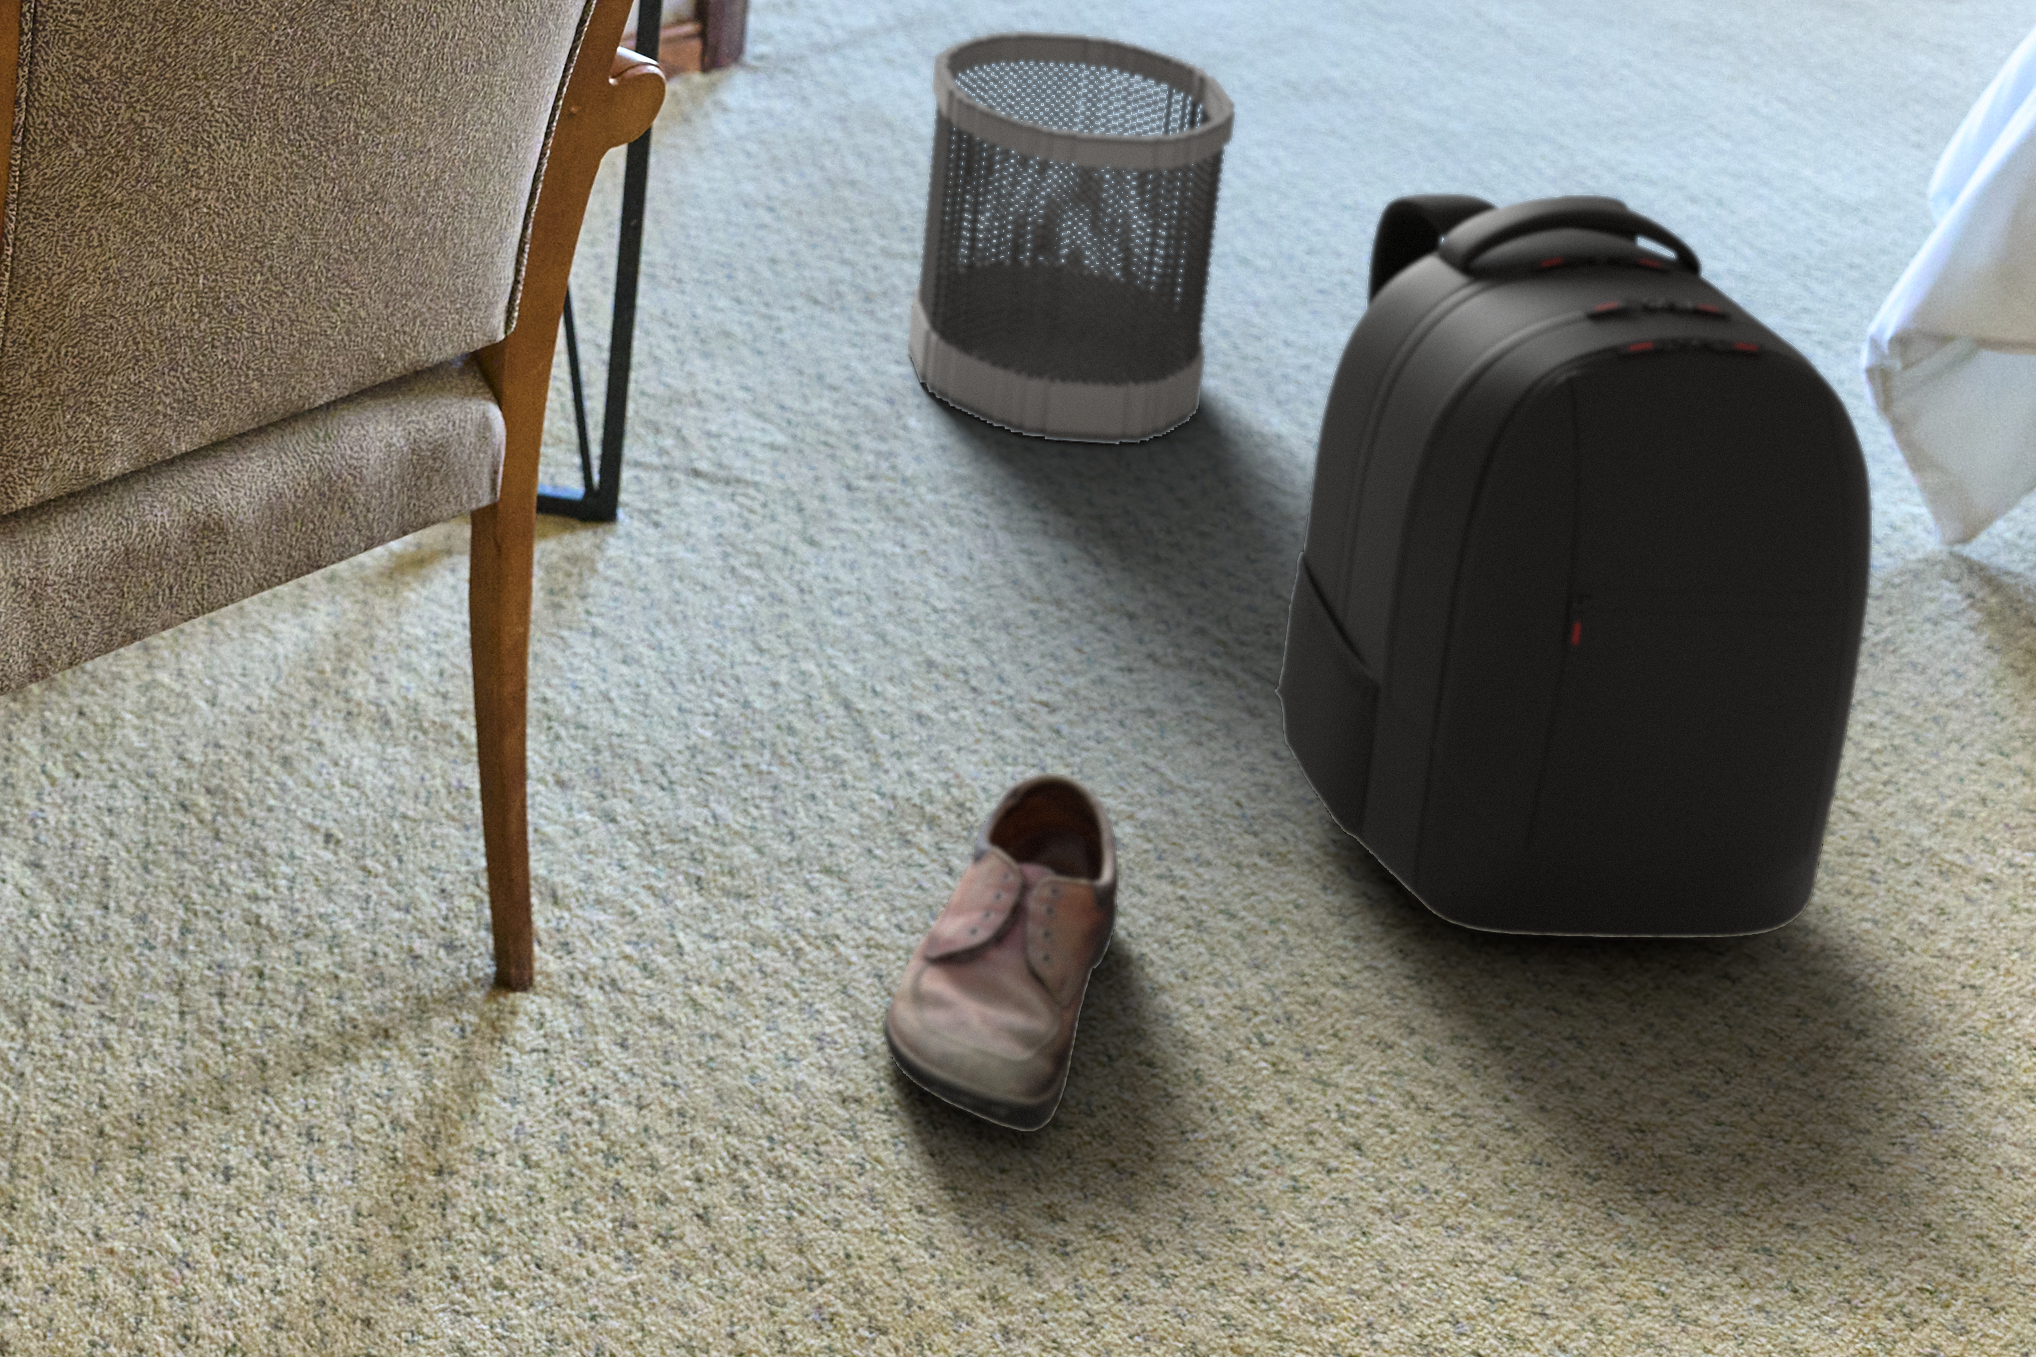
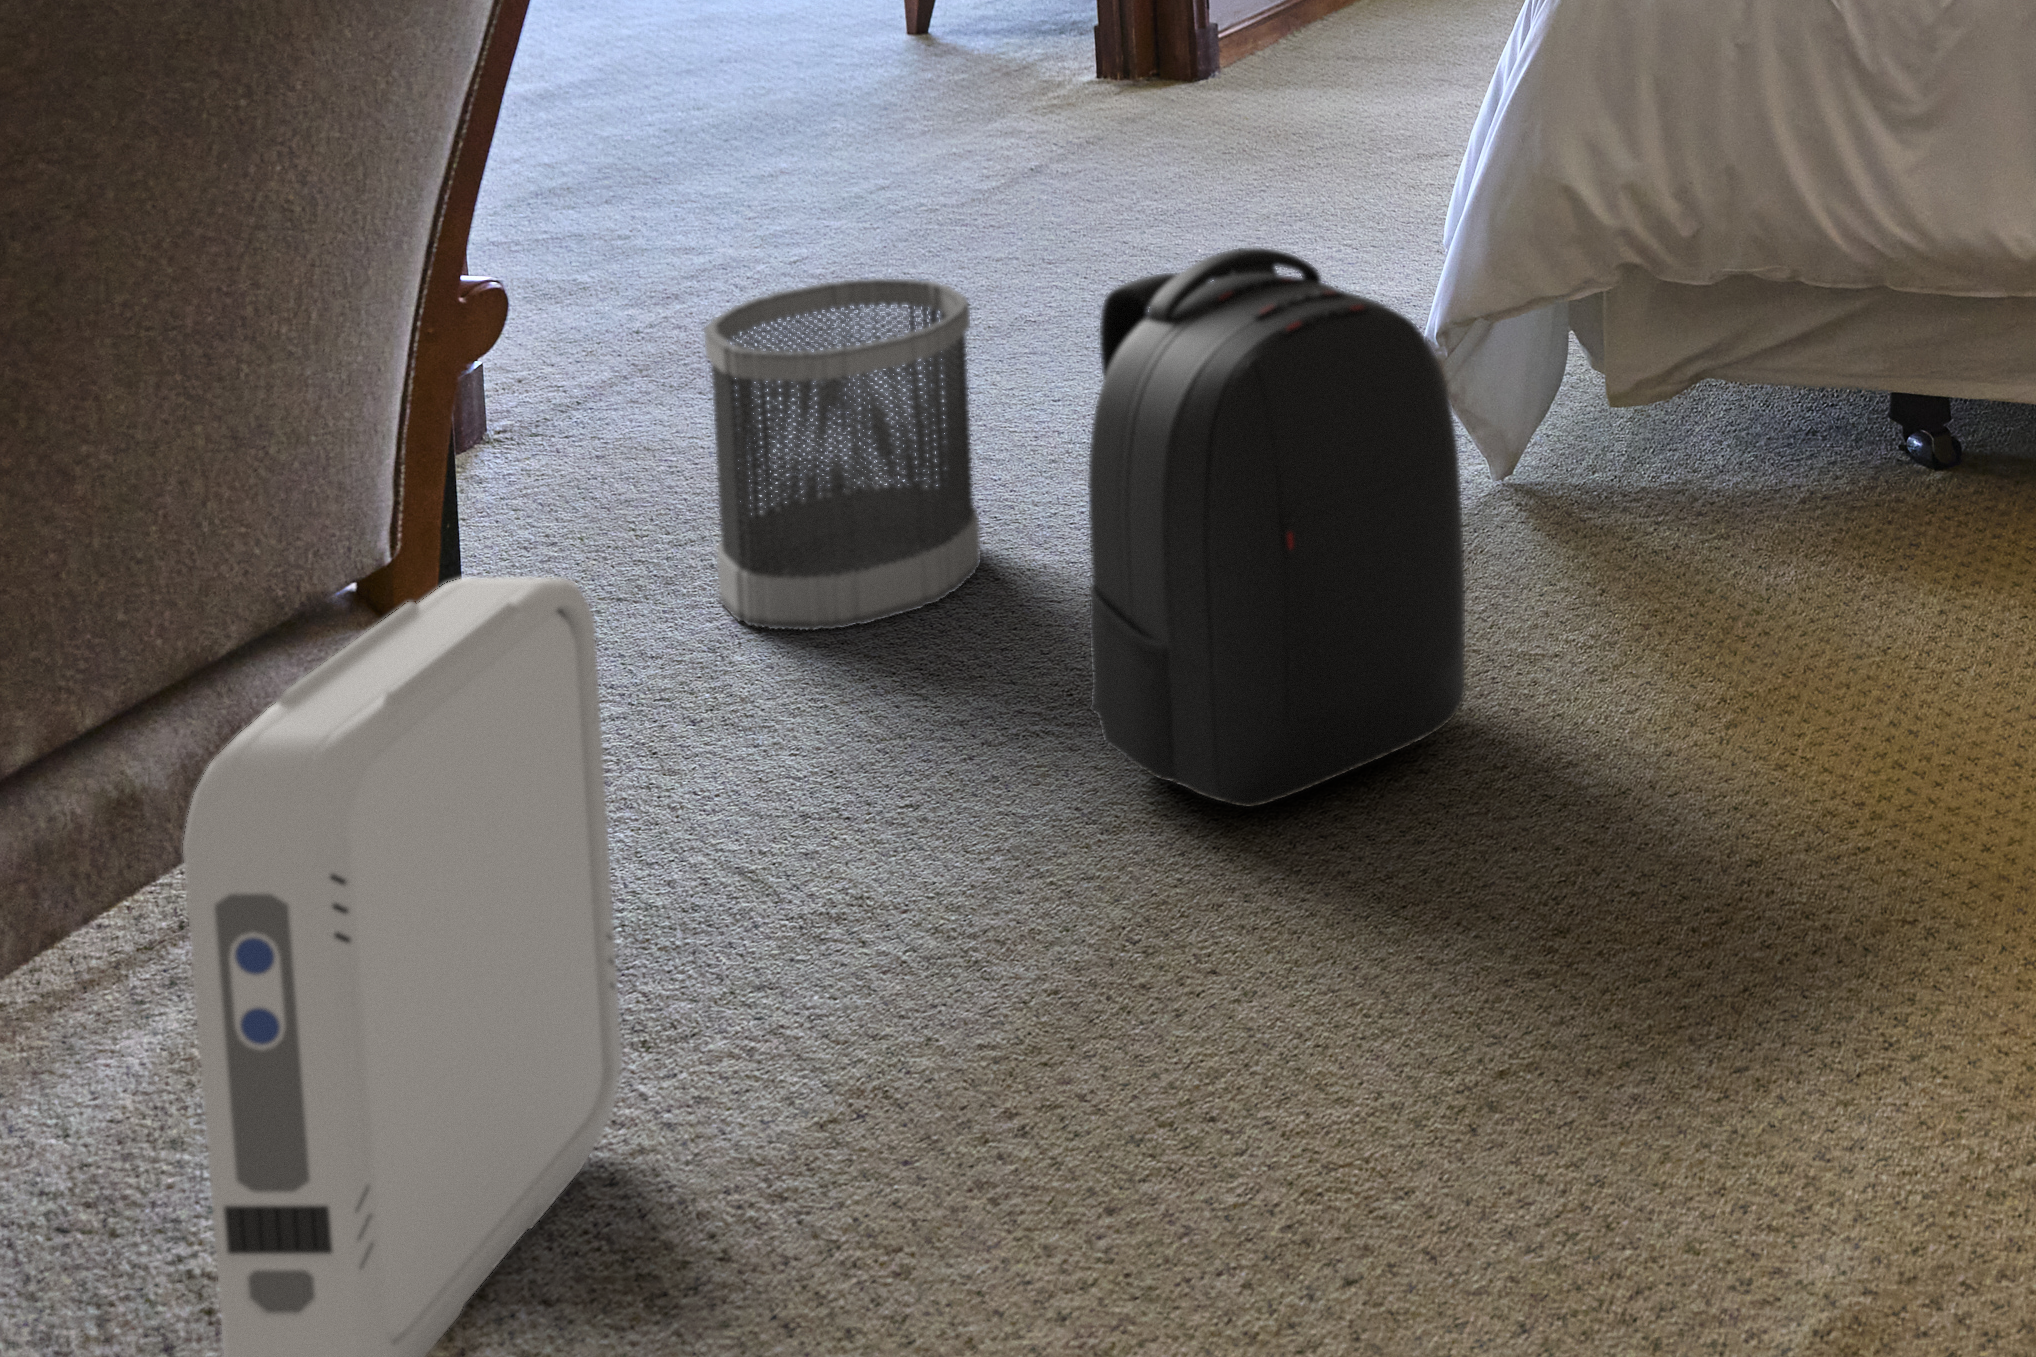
air purifier: none [240,363,693,1187] -> present [183,577,622,1357]
shoe: present [883,773,1119,1132] -> none [839,813,1008,1082]

